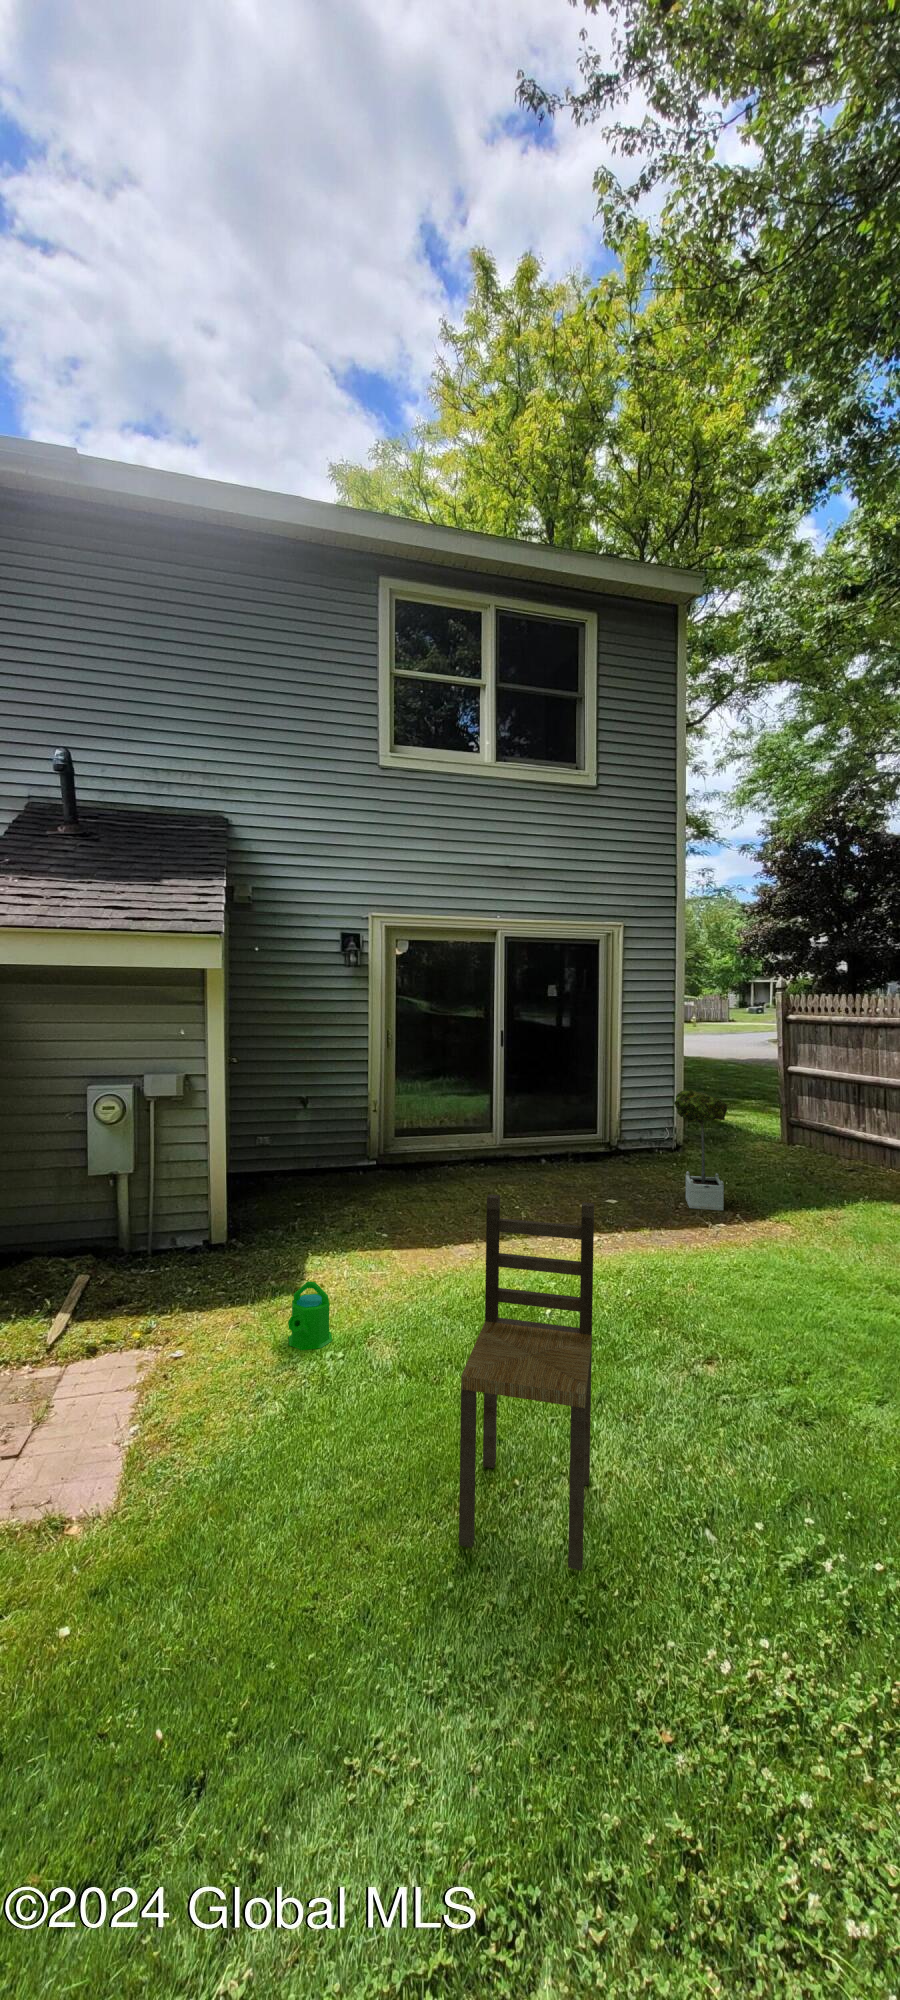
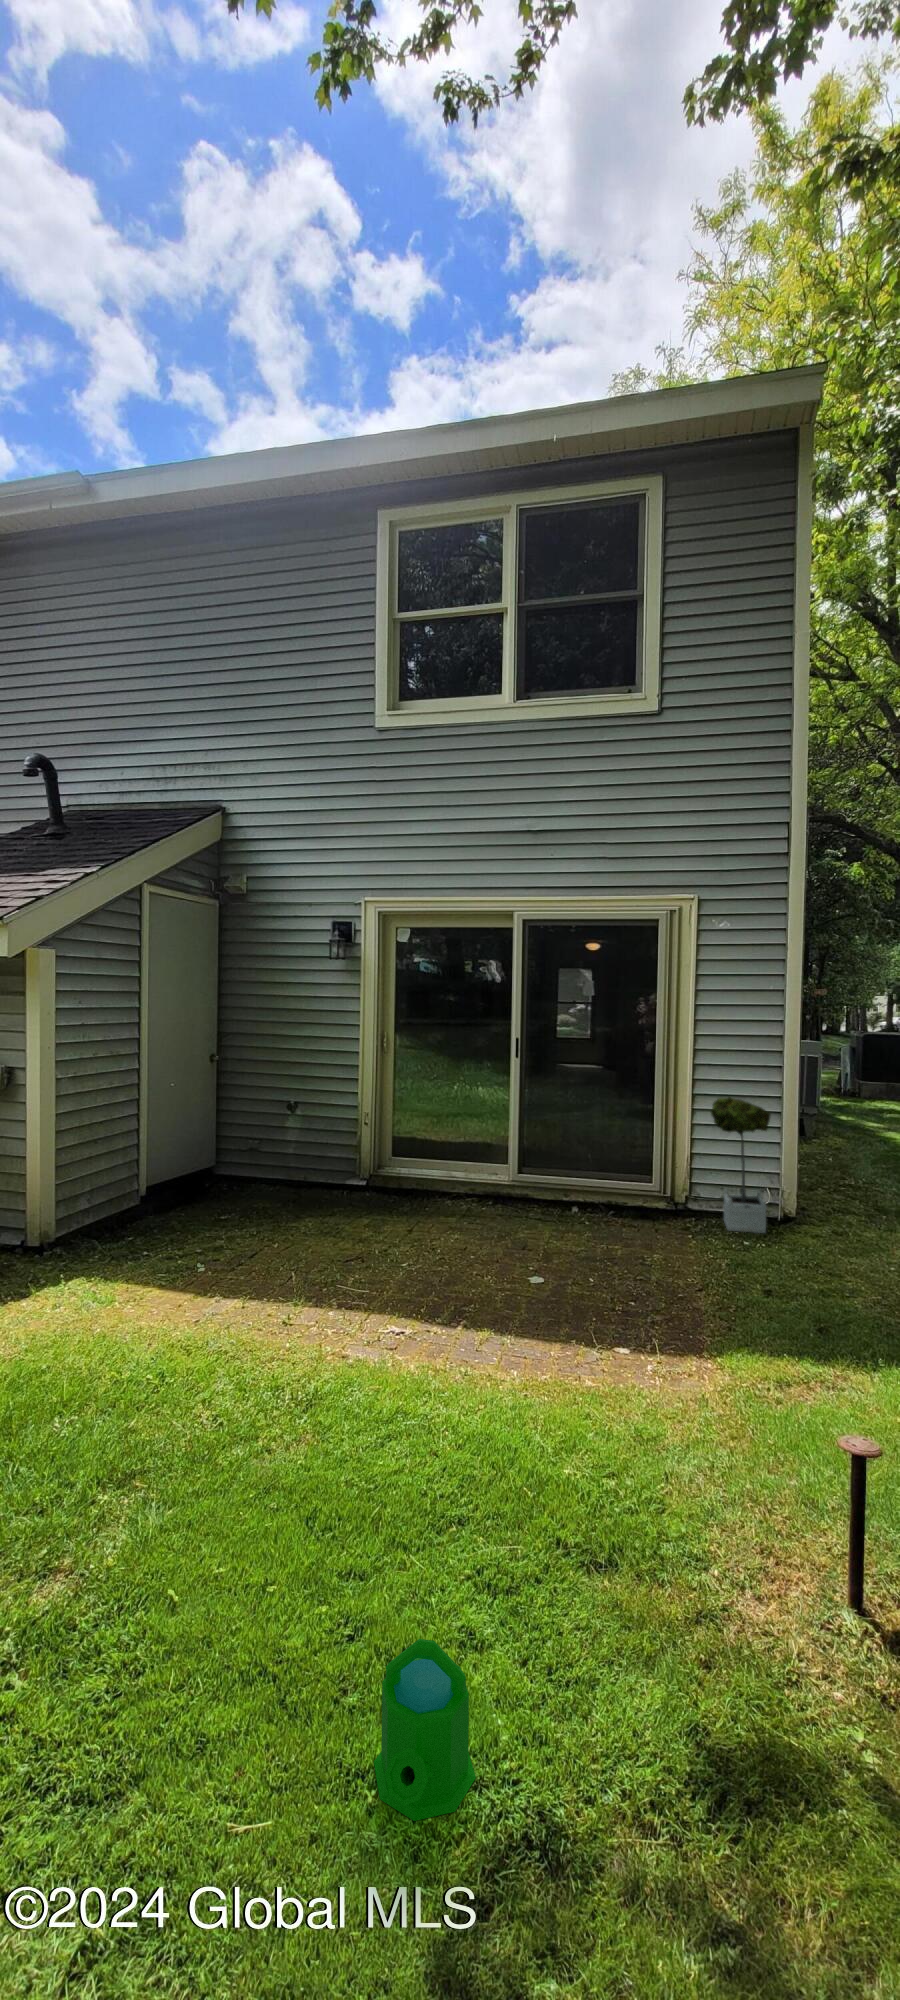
chair: present [459,1194,594,1570] -> none [463,1206,609,1603]
watering can: present [288,1281,332,1350] -> present [374,1639,476,1821]

